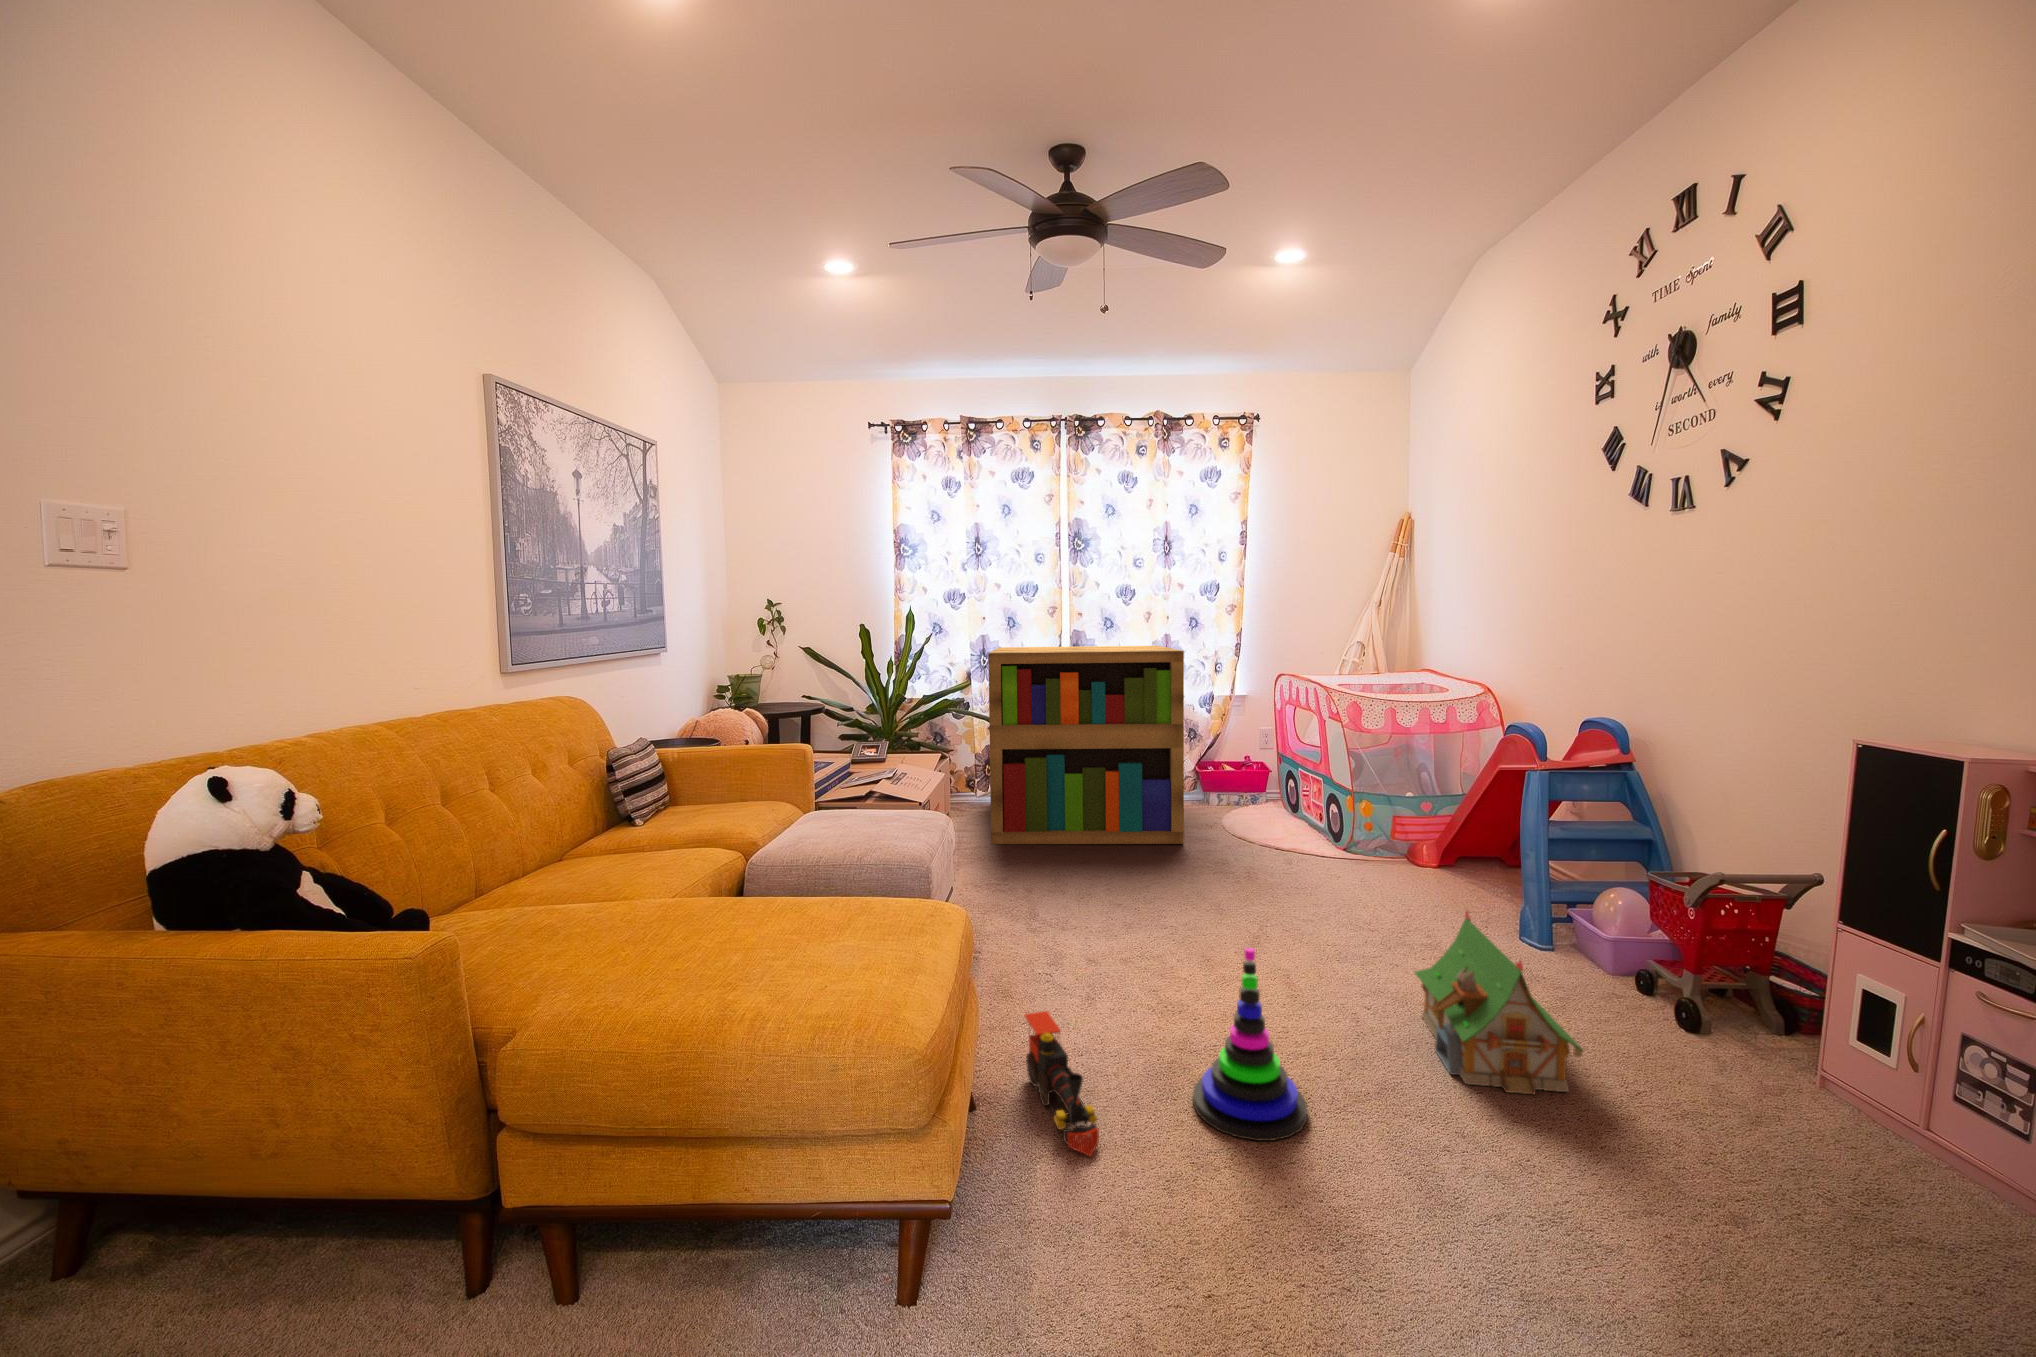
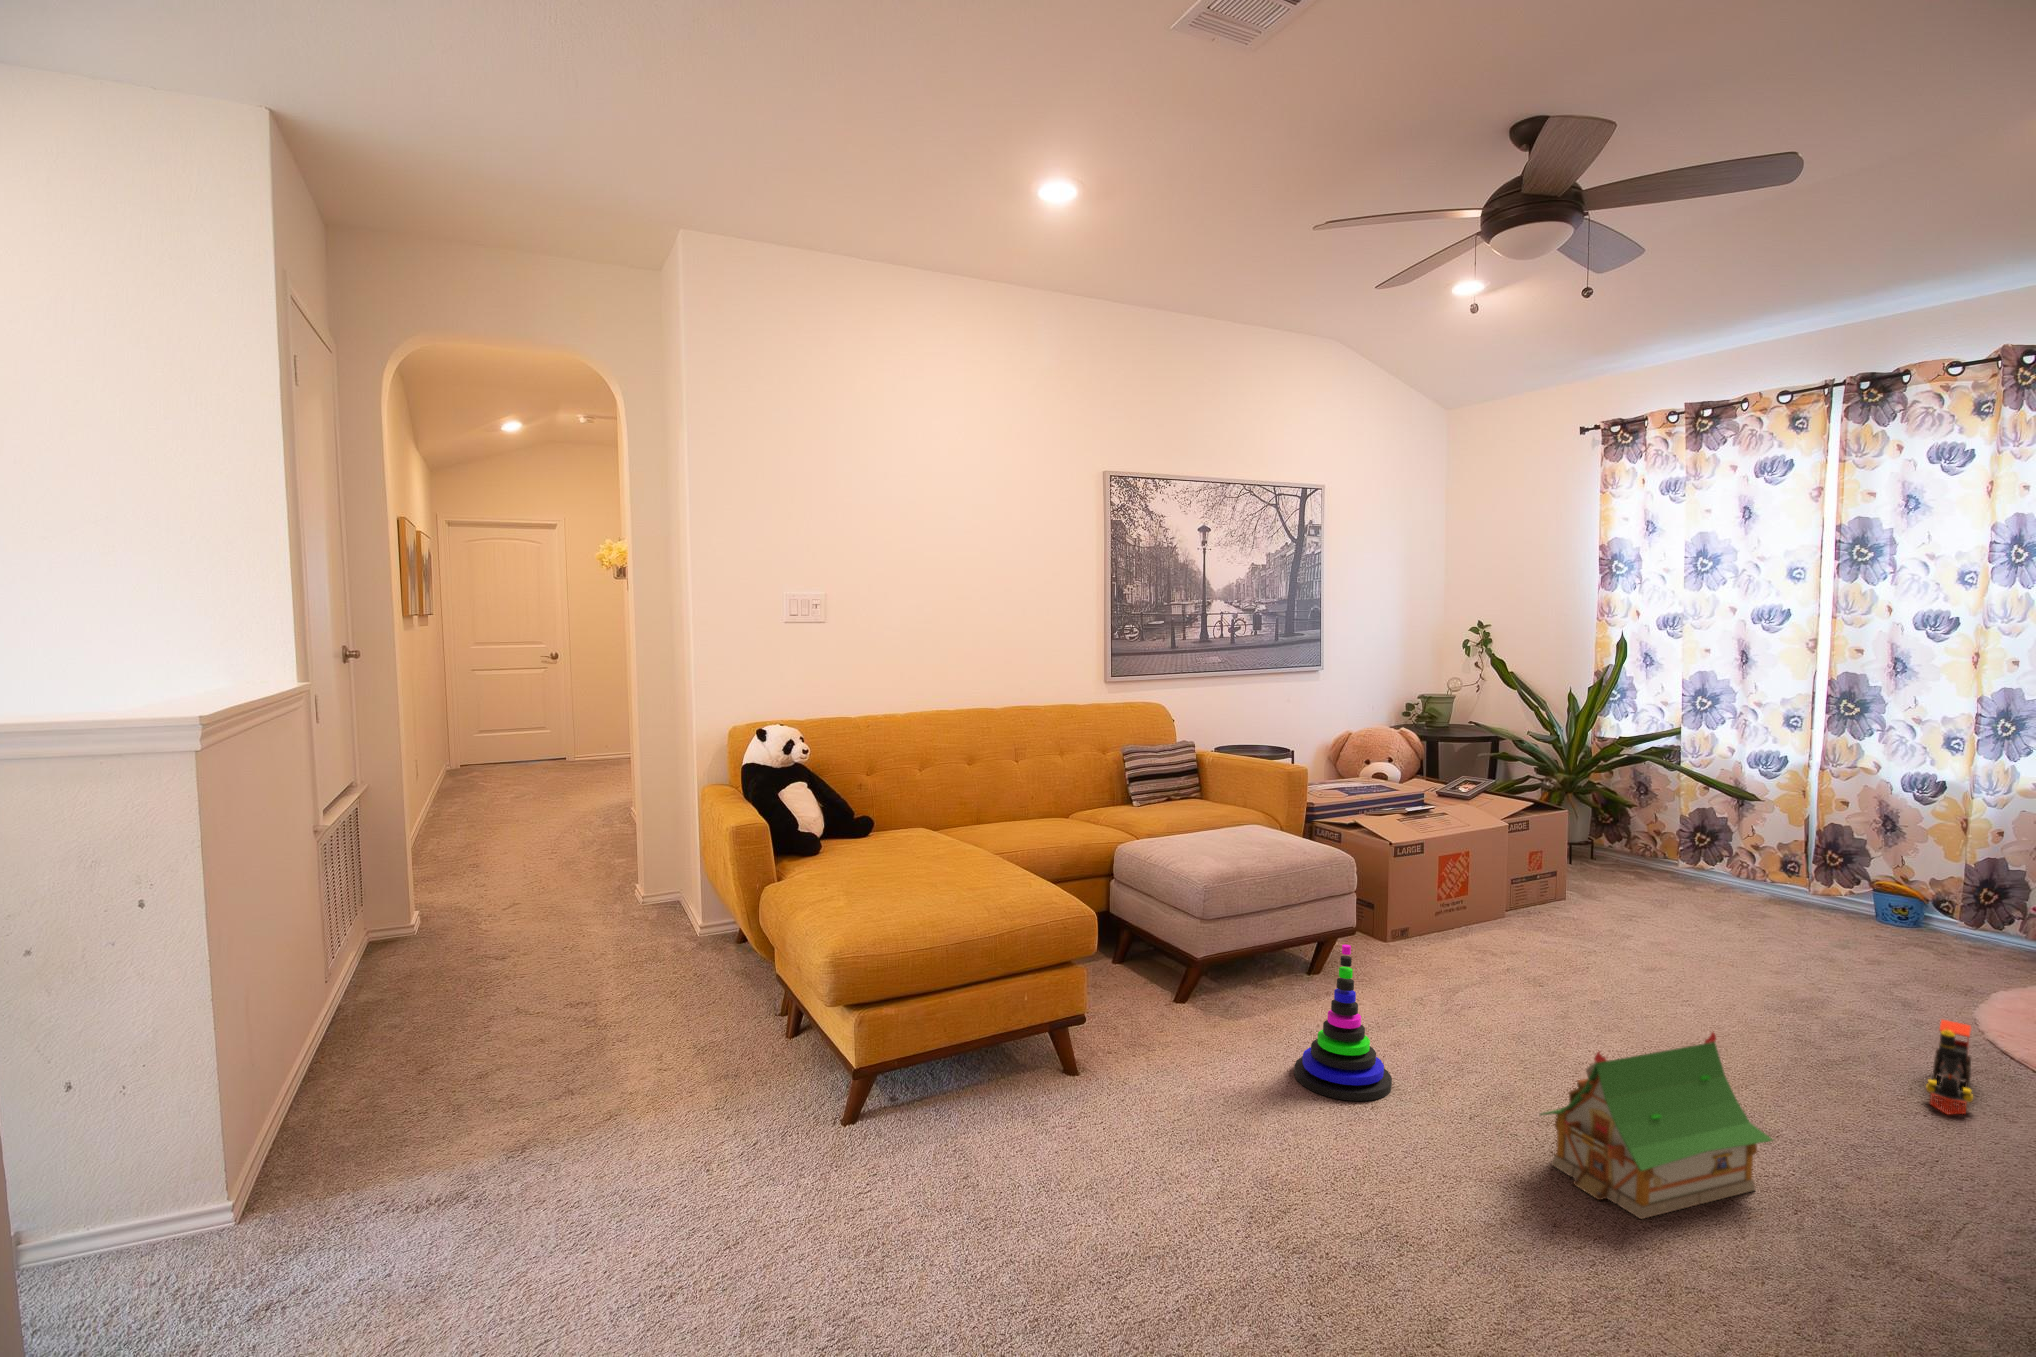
bookshelf: present [988,646,1184,844] -> none [1590,688,1984,976]
toy train: present [1024,1011,1099,1156] -> present [1926,1020,1973,1114]

